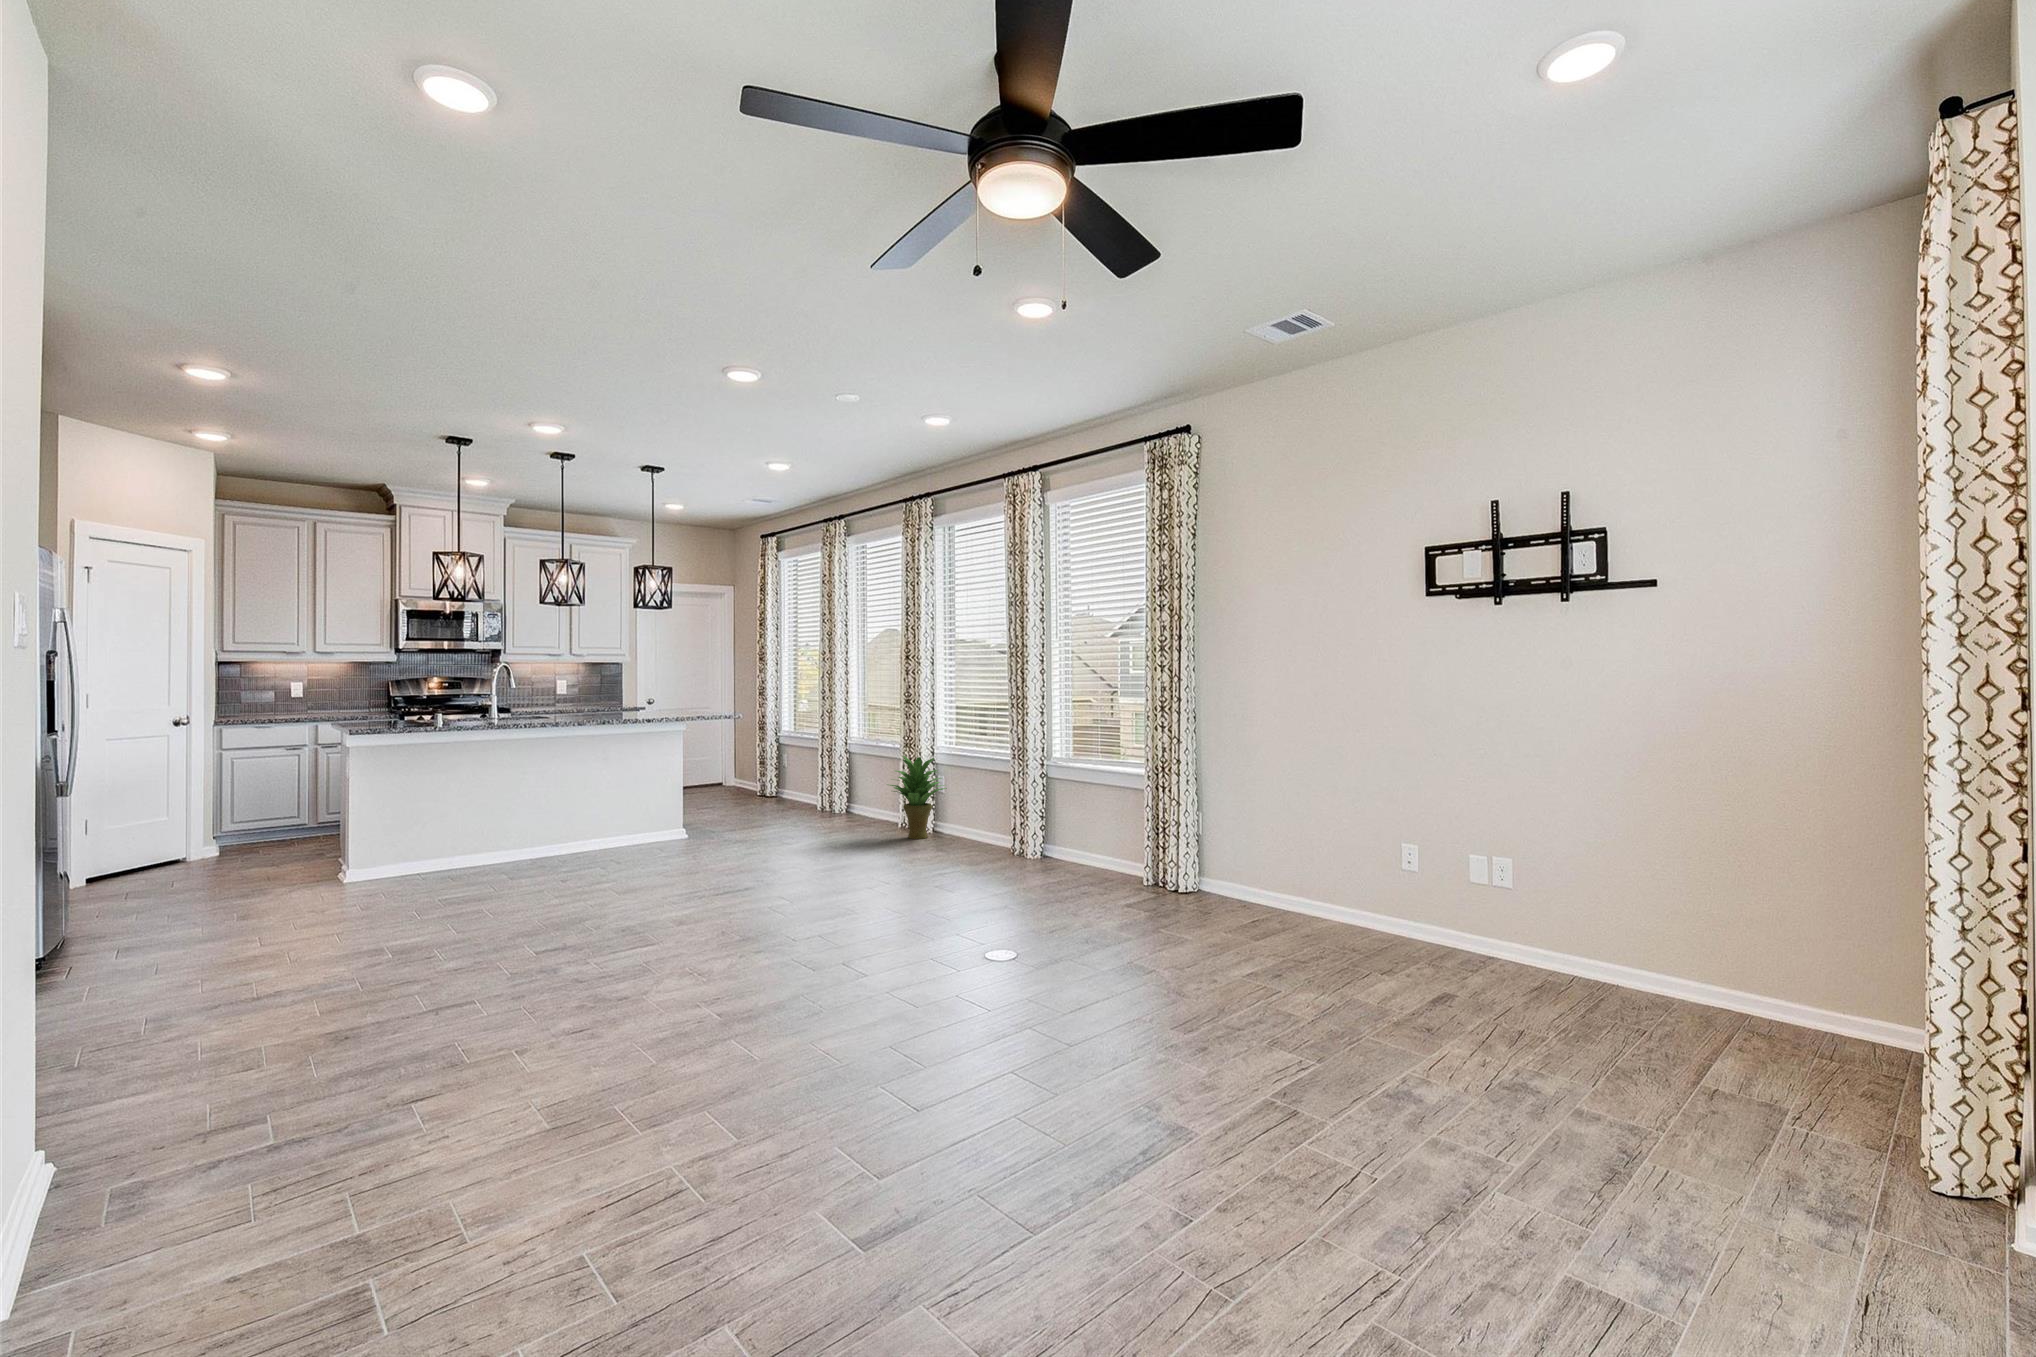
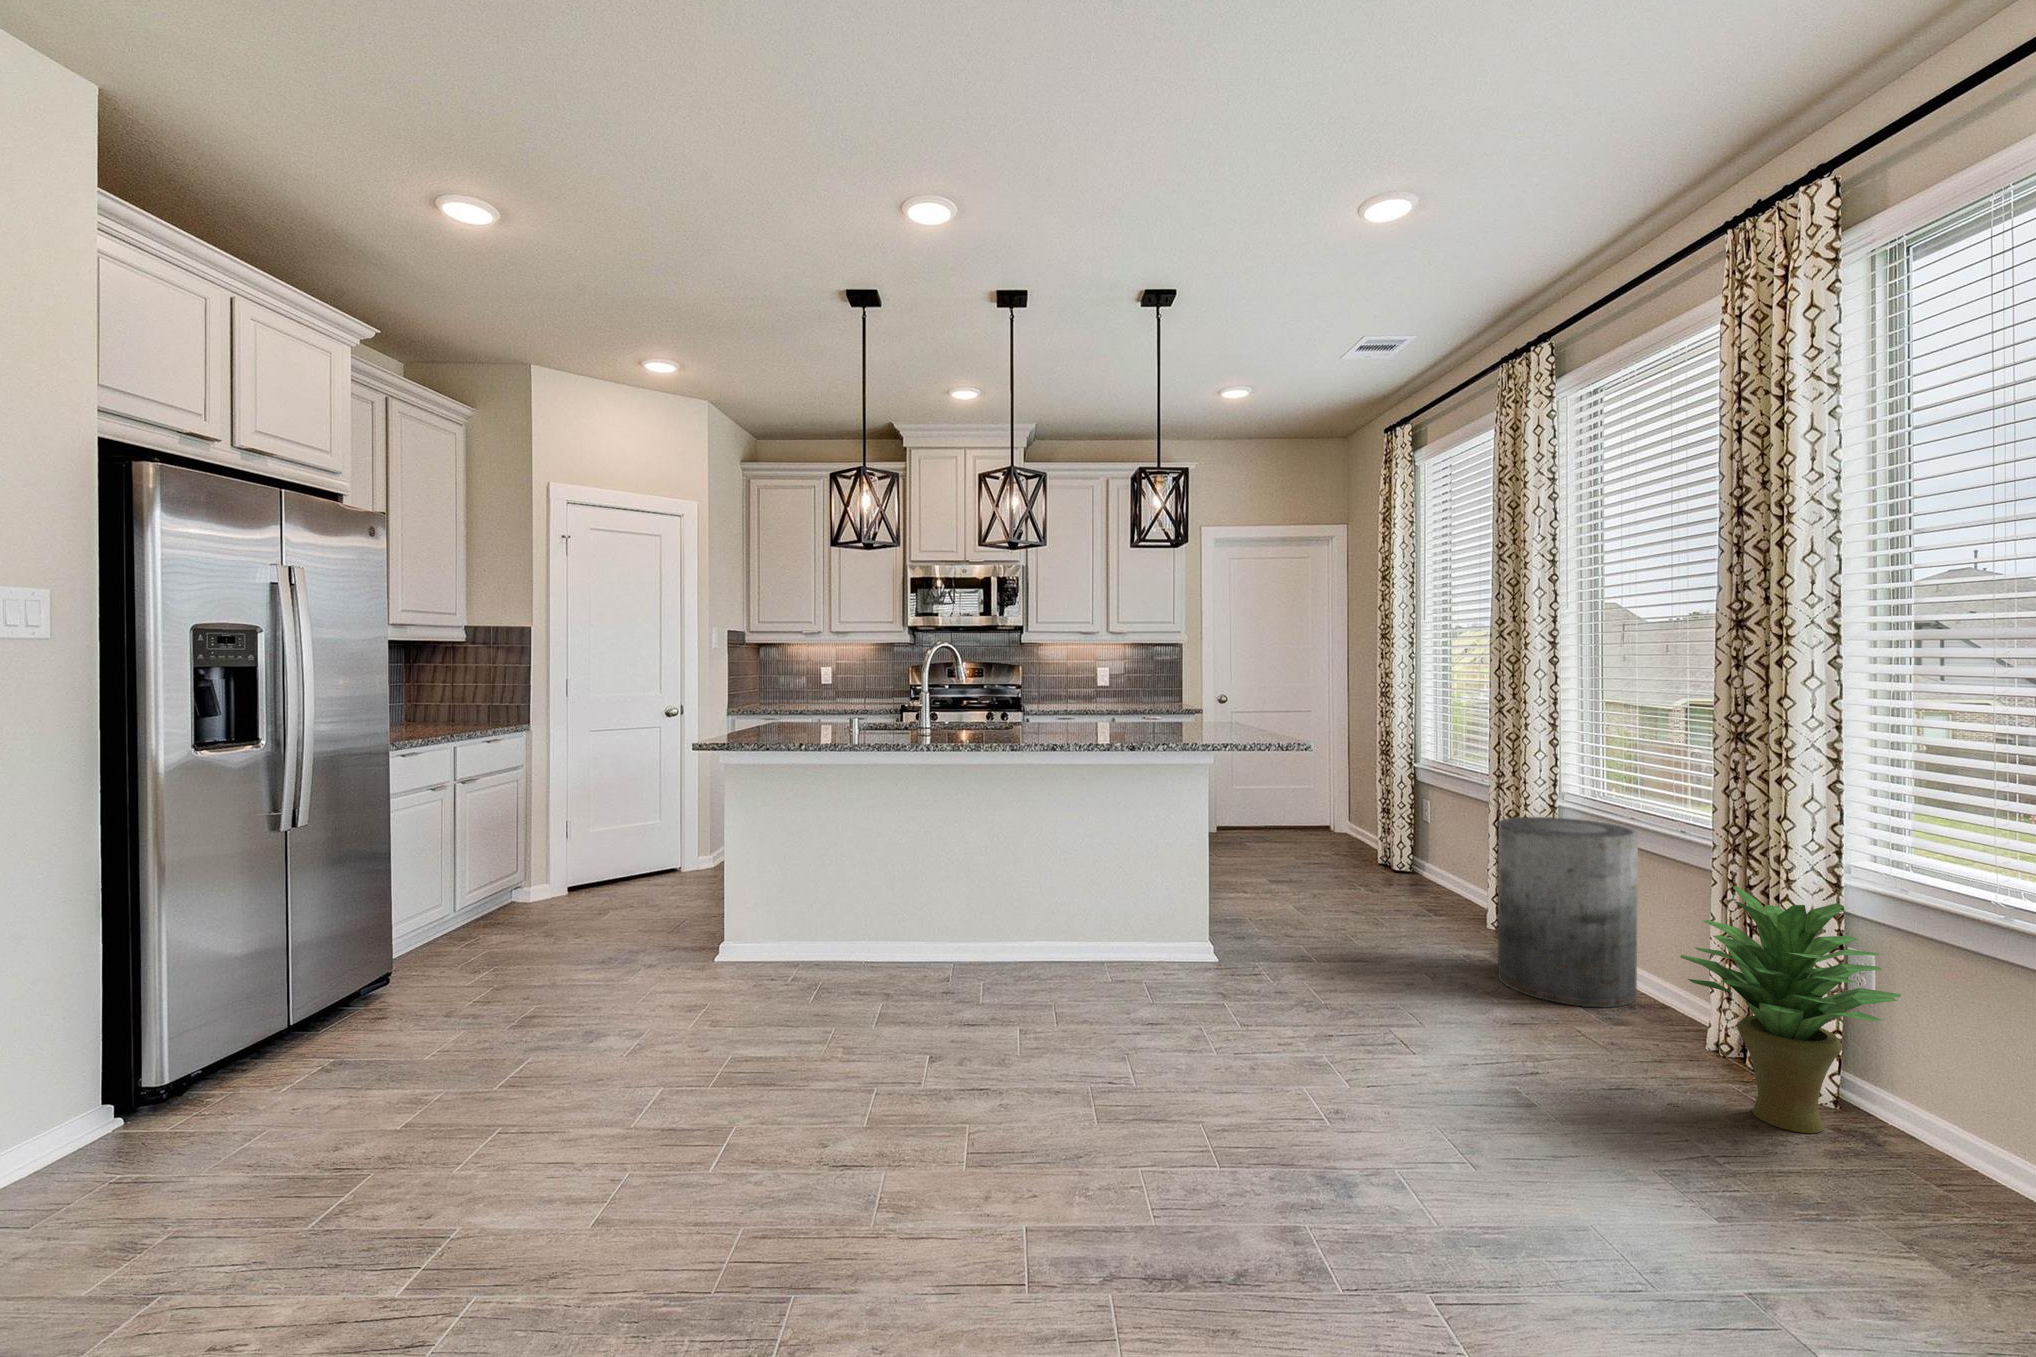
trash can: none [823,746,878,825] -> present [1498,817,1638,1008]

